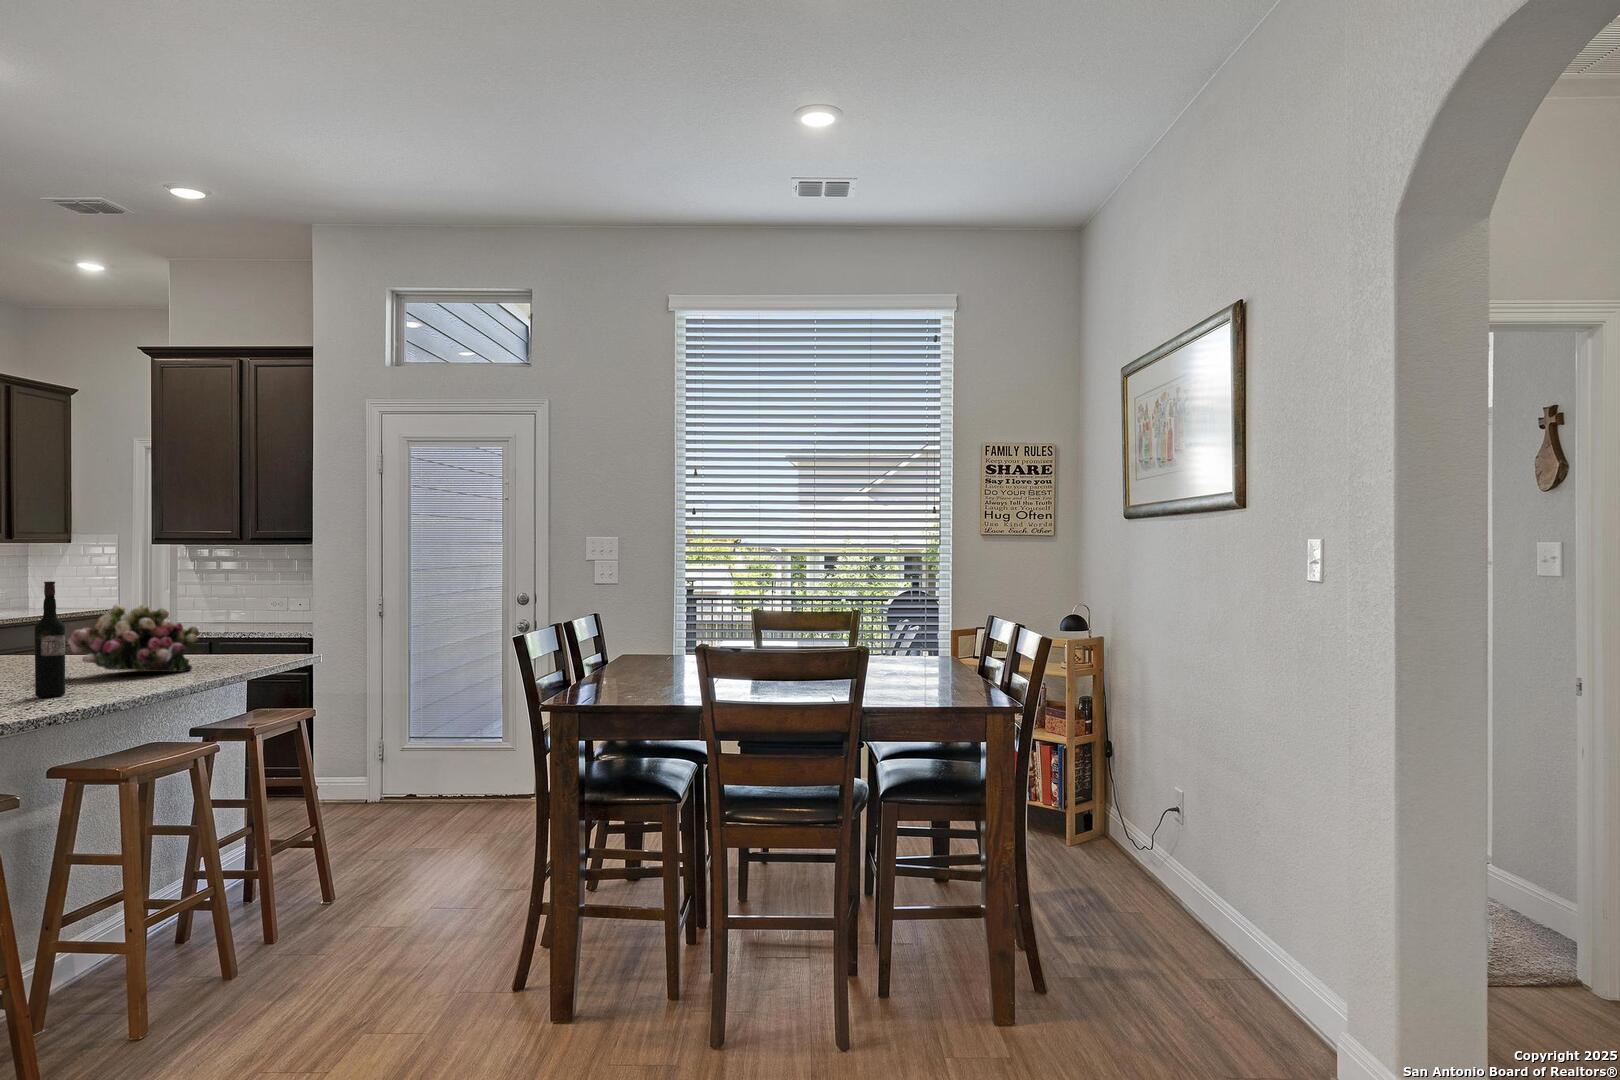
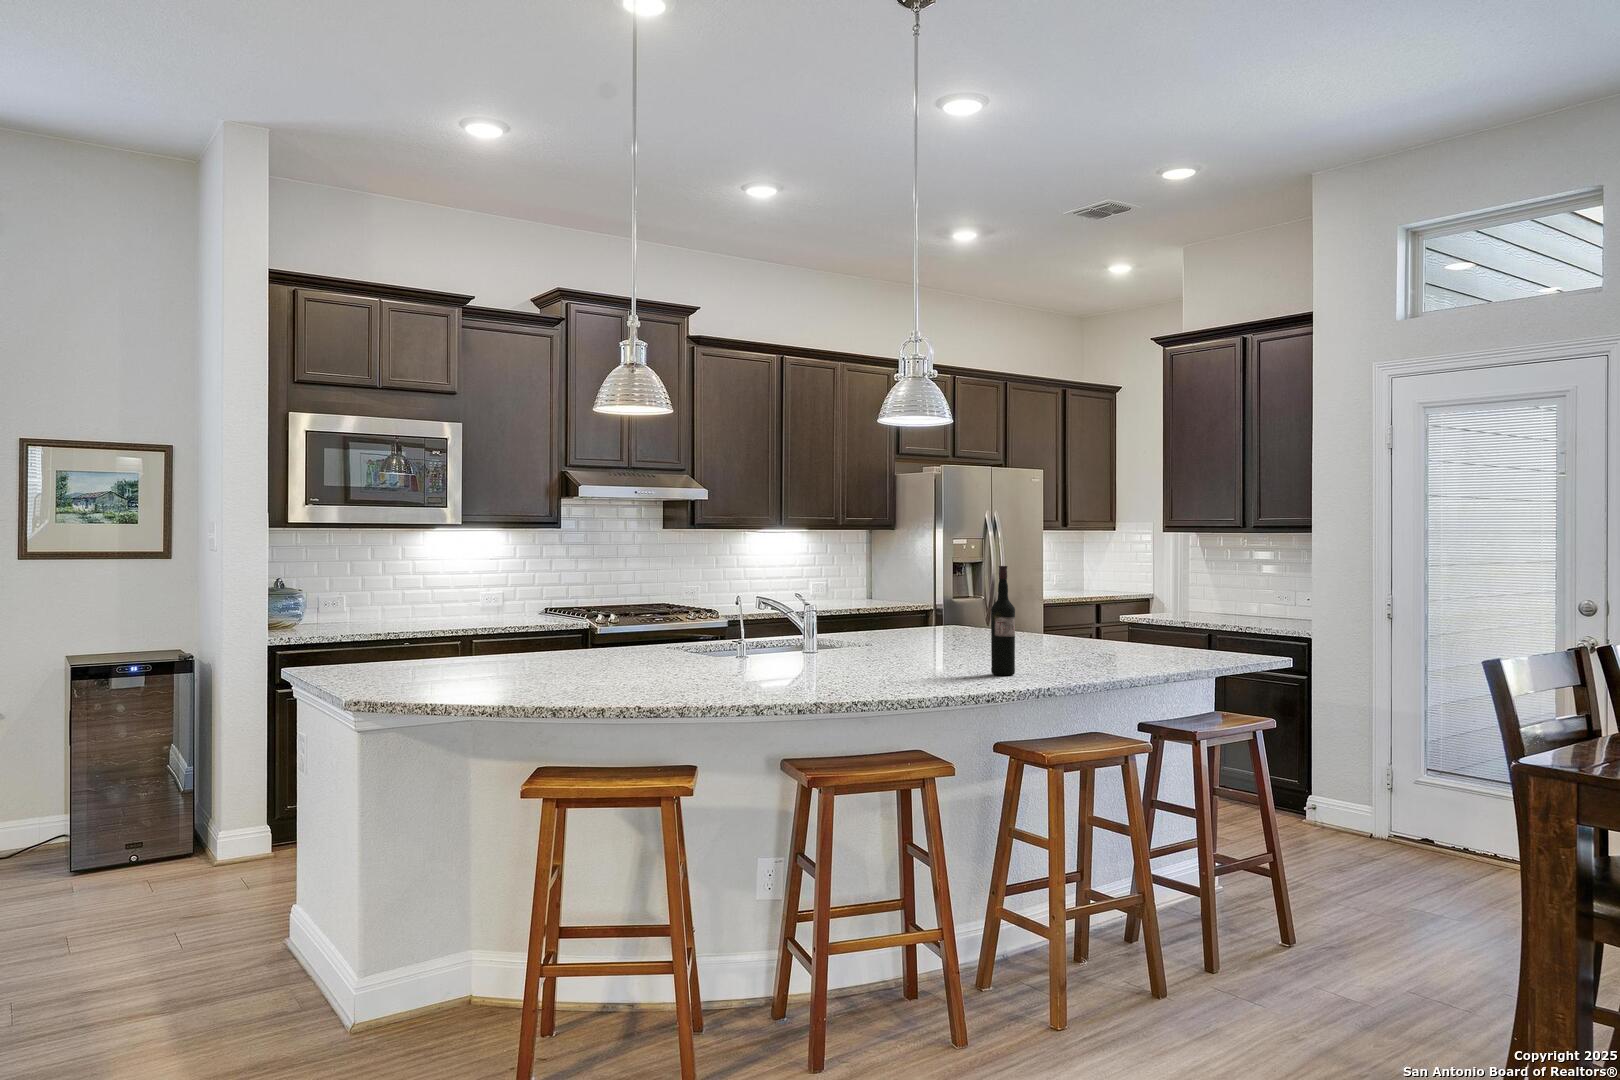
flower arrangement: present [68,604,199,672] -> none [1039,590,1153,663]

